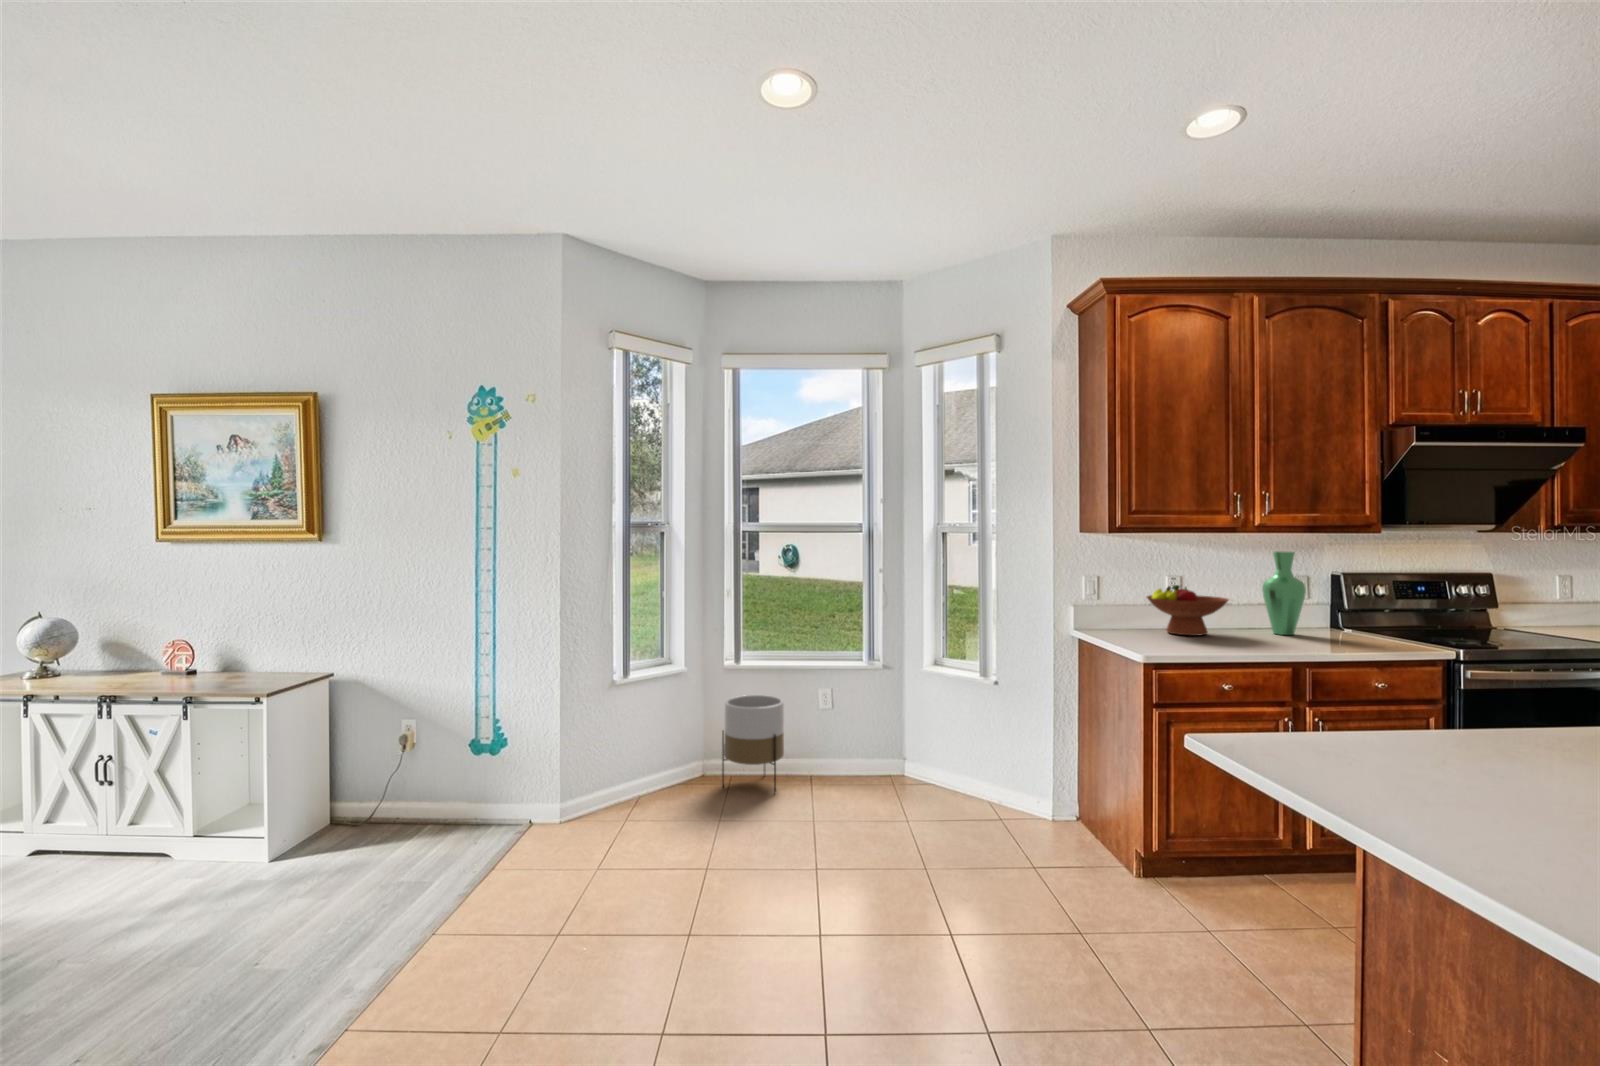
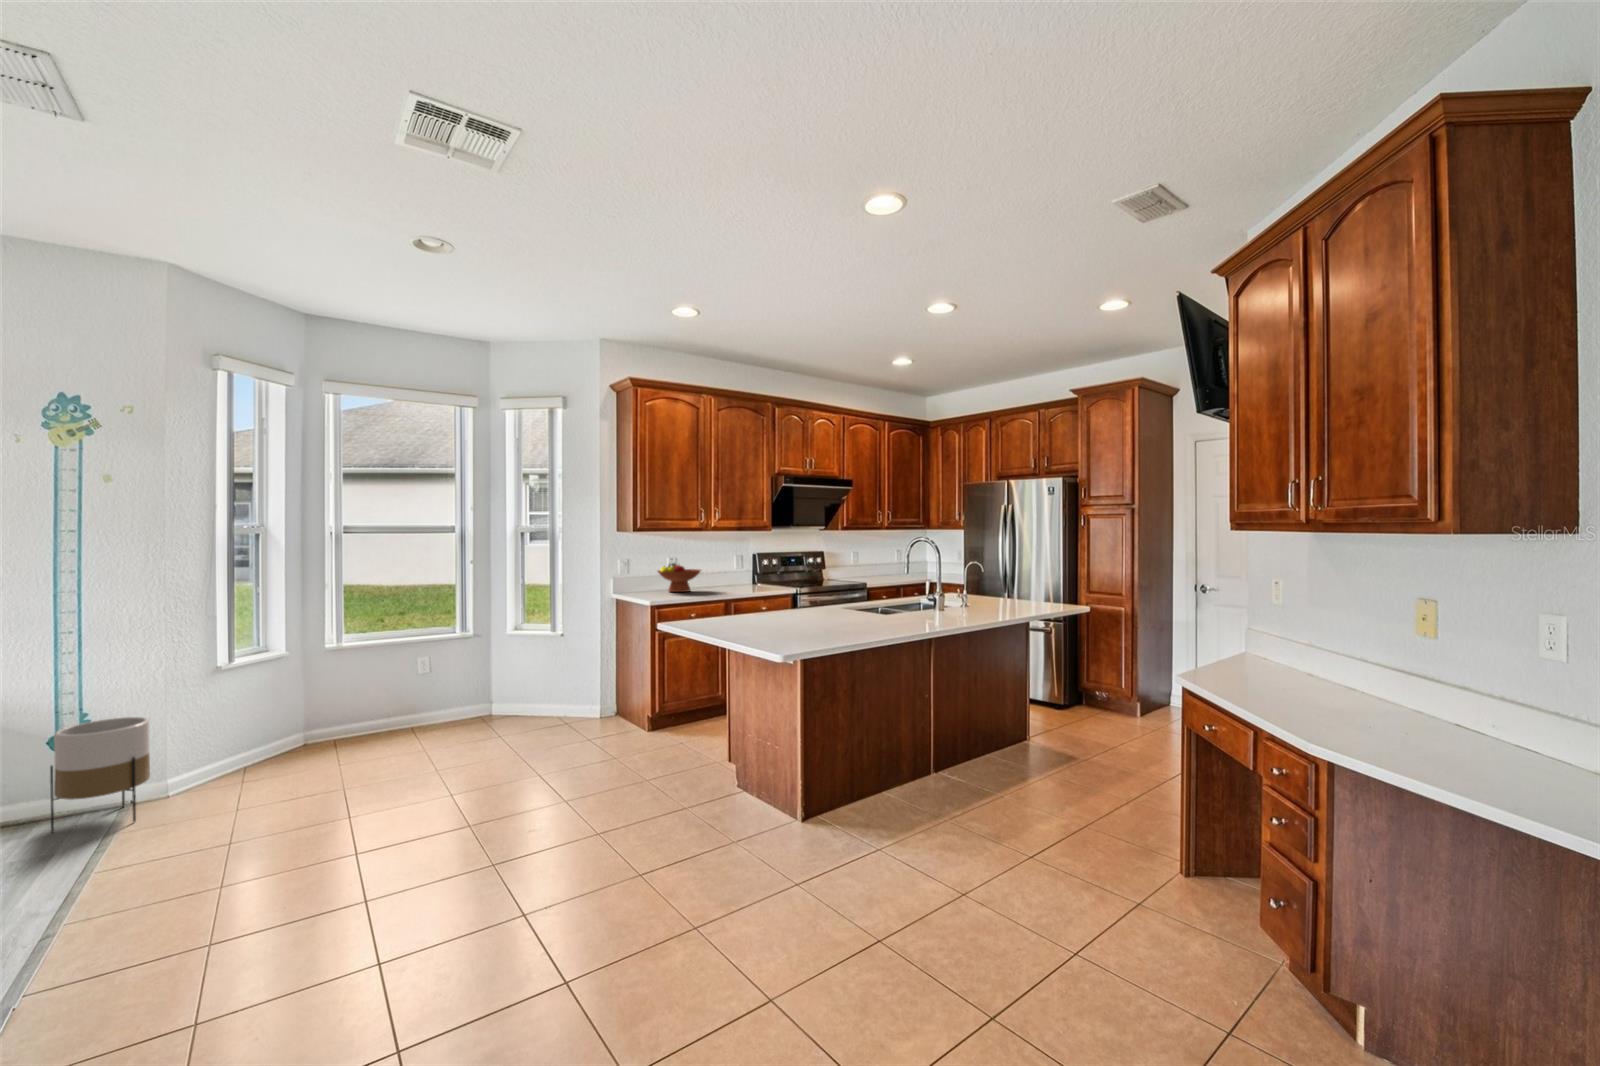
vase: present [1262,551,1306,635] -> none [718,542,739,589]
planter: present [722,695,784,793] -> present [50,717,150,833]

